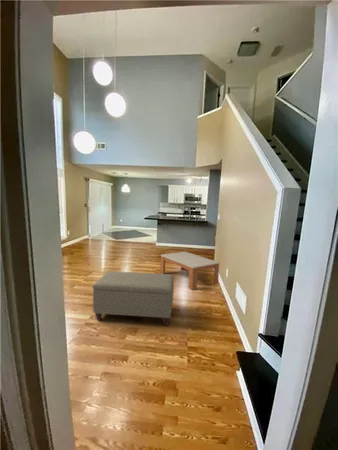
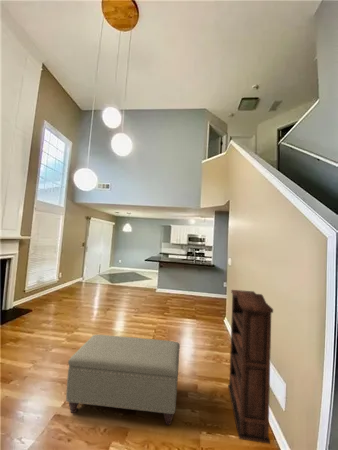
bookshelf: none [211,235,241,333] -> present [228,290,273,444]
coffee table: present [160,252,219,290] -> none [161,303,234,358]

